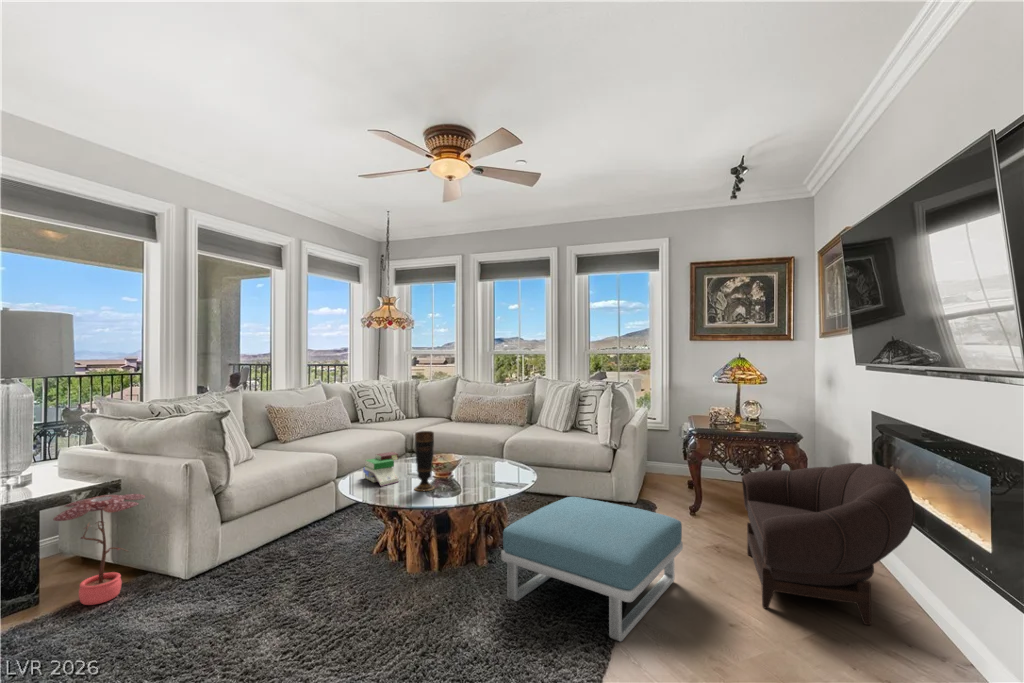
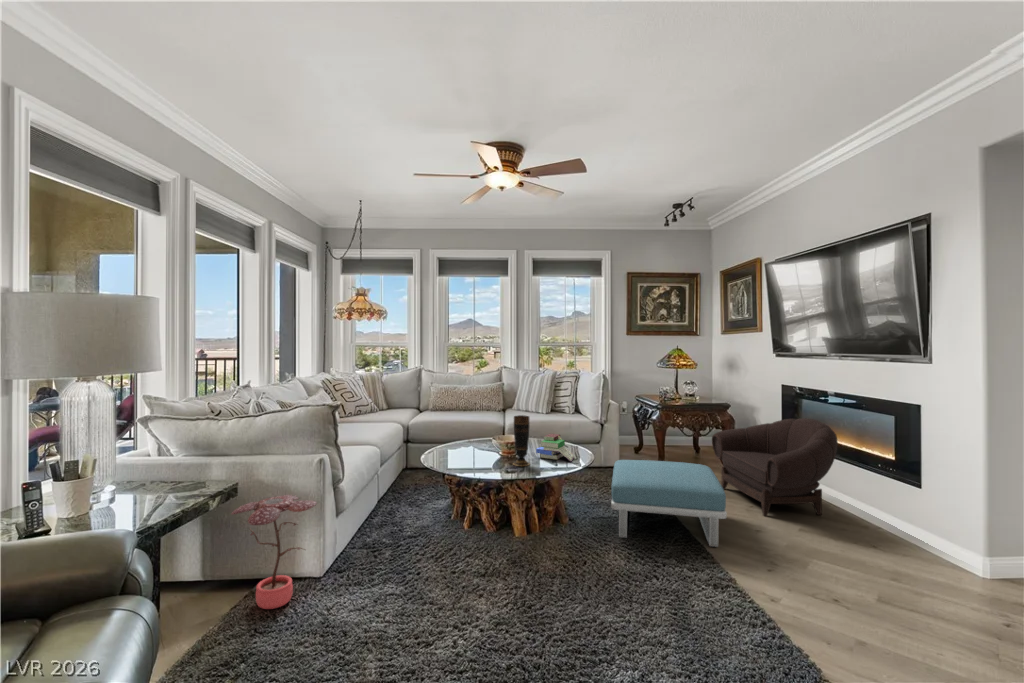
book: present [363,452,399,486] -> present [536,434,574,461]

